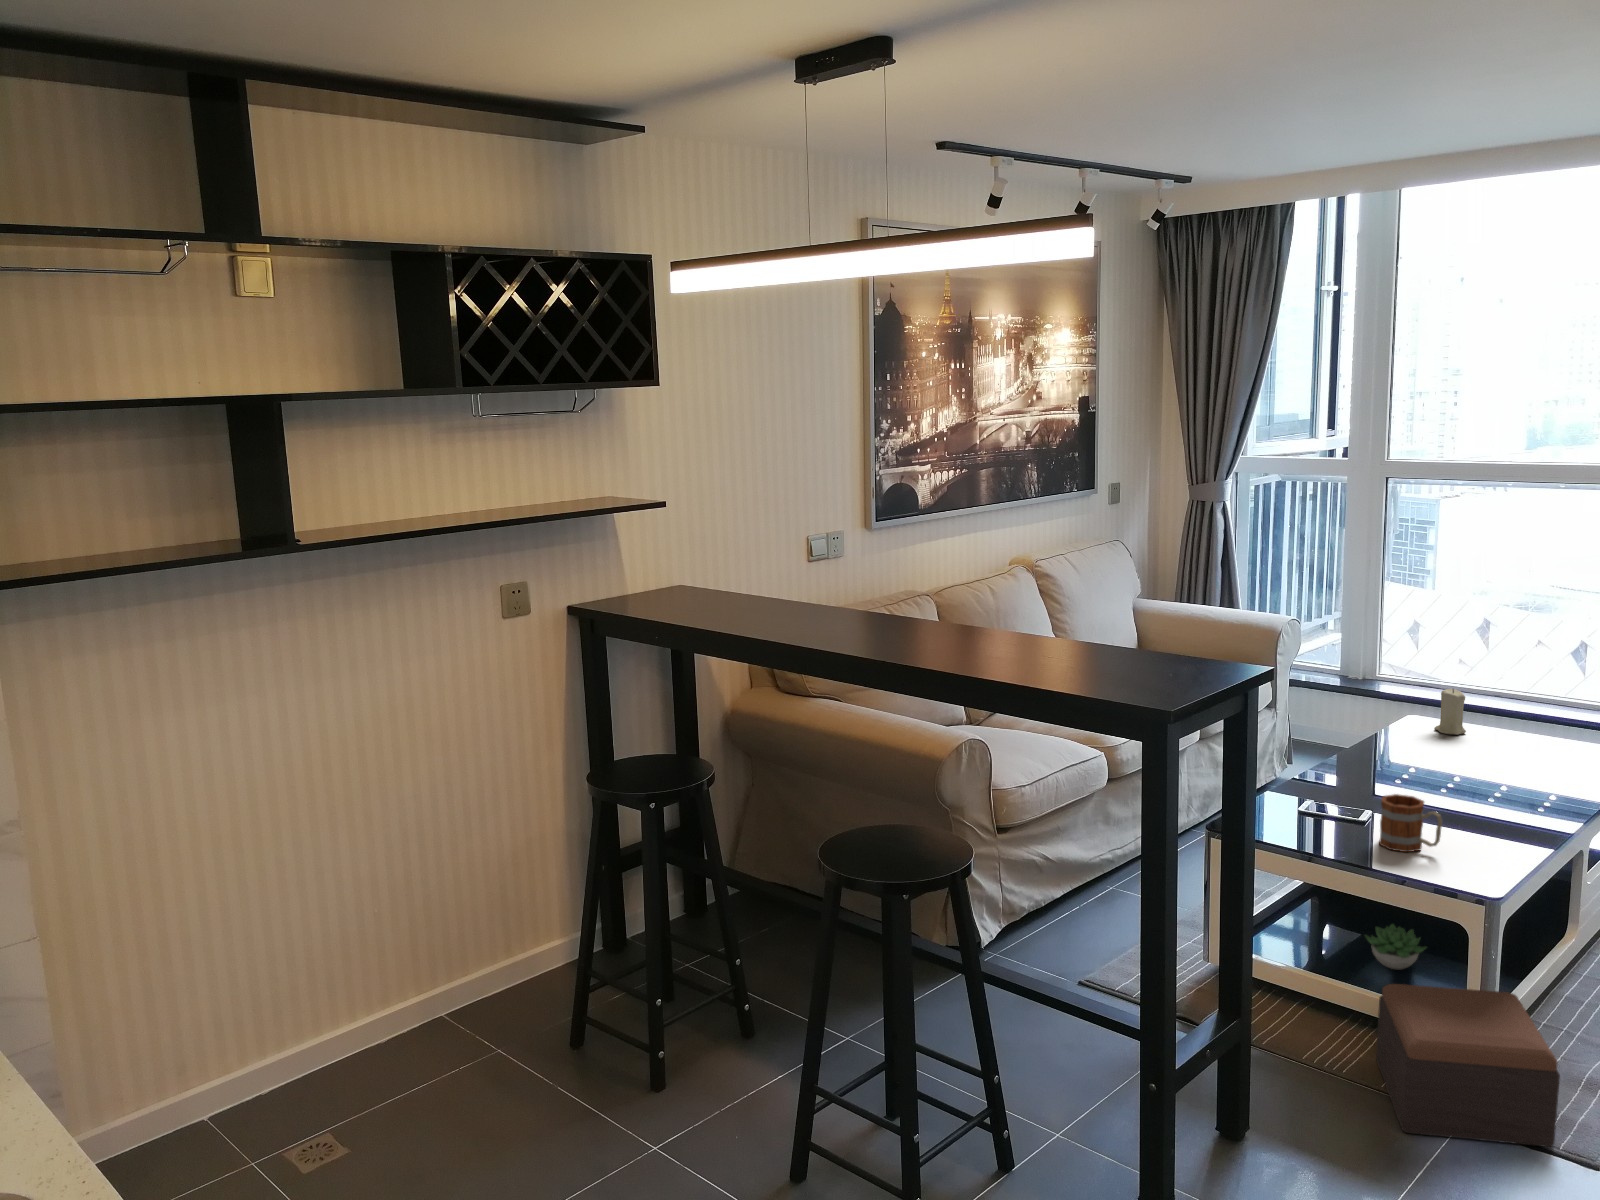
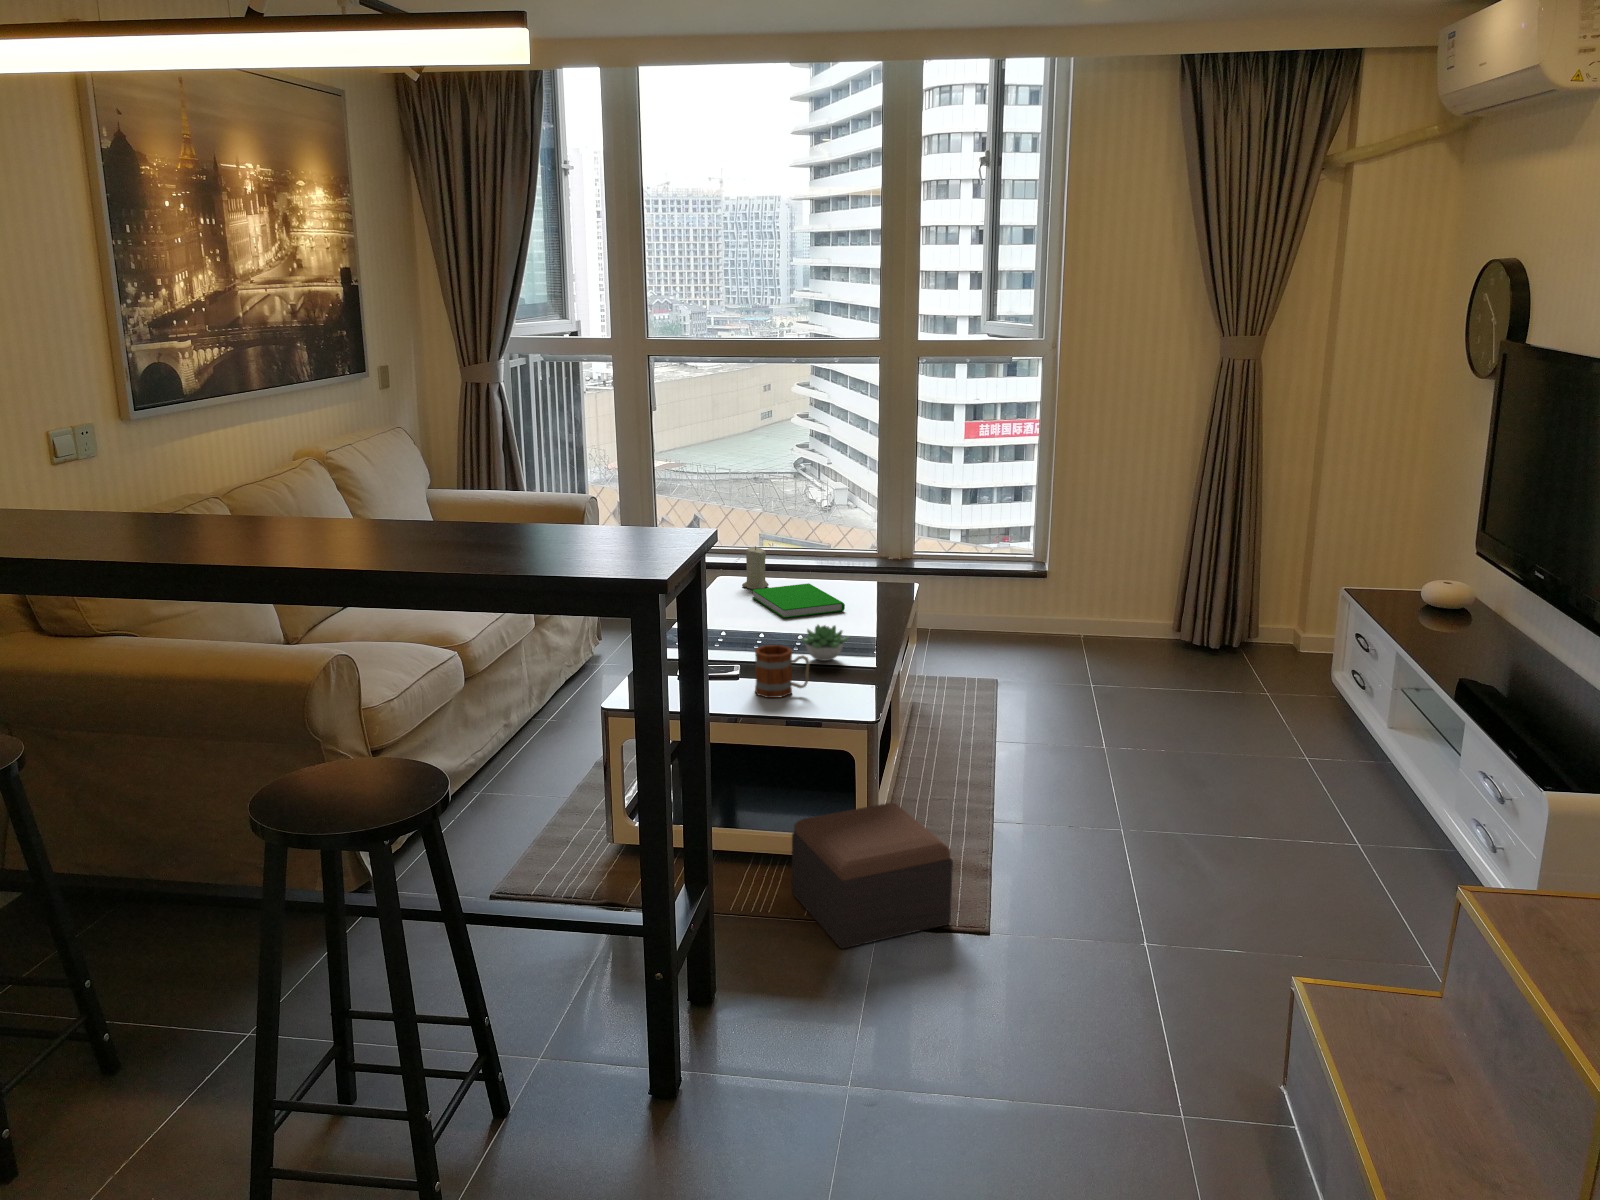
book: none [1439,734,1544,773] -> present [752,583,845,618]
succulent plant: present [1365,924,1426,969] -> present [801,625,848,661]

